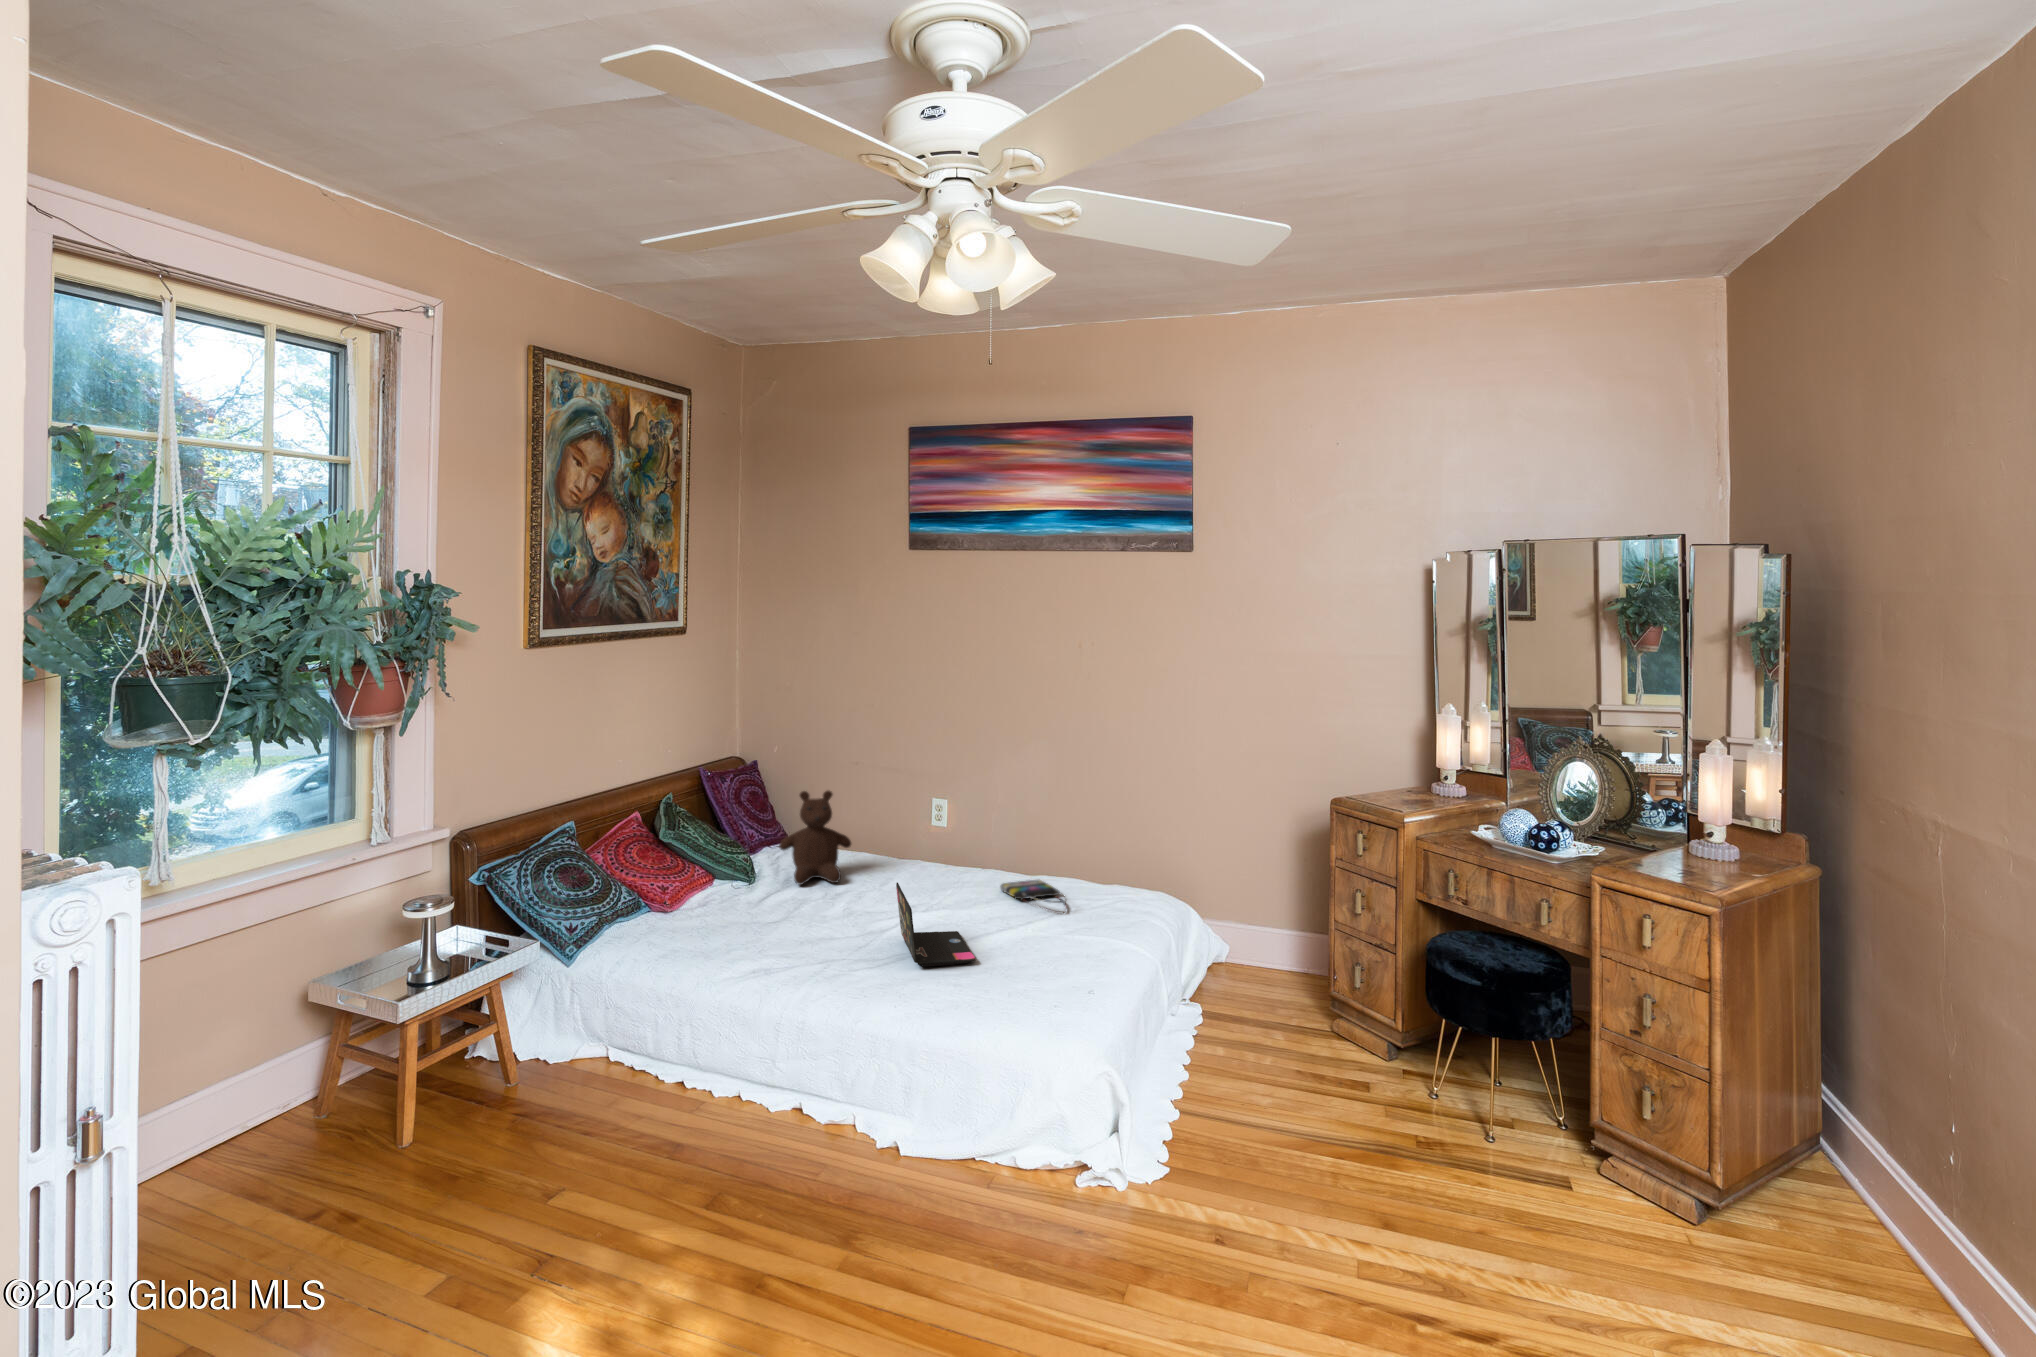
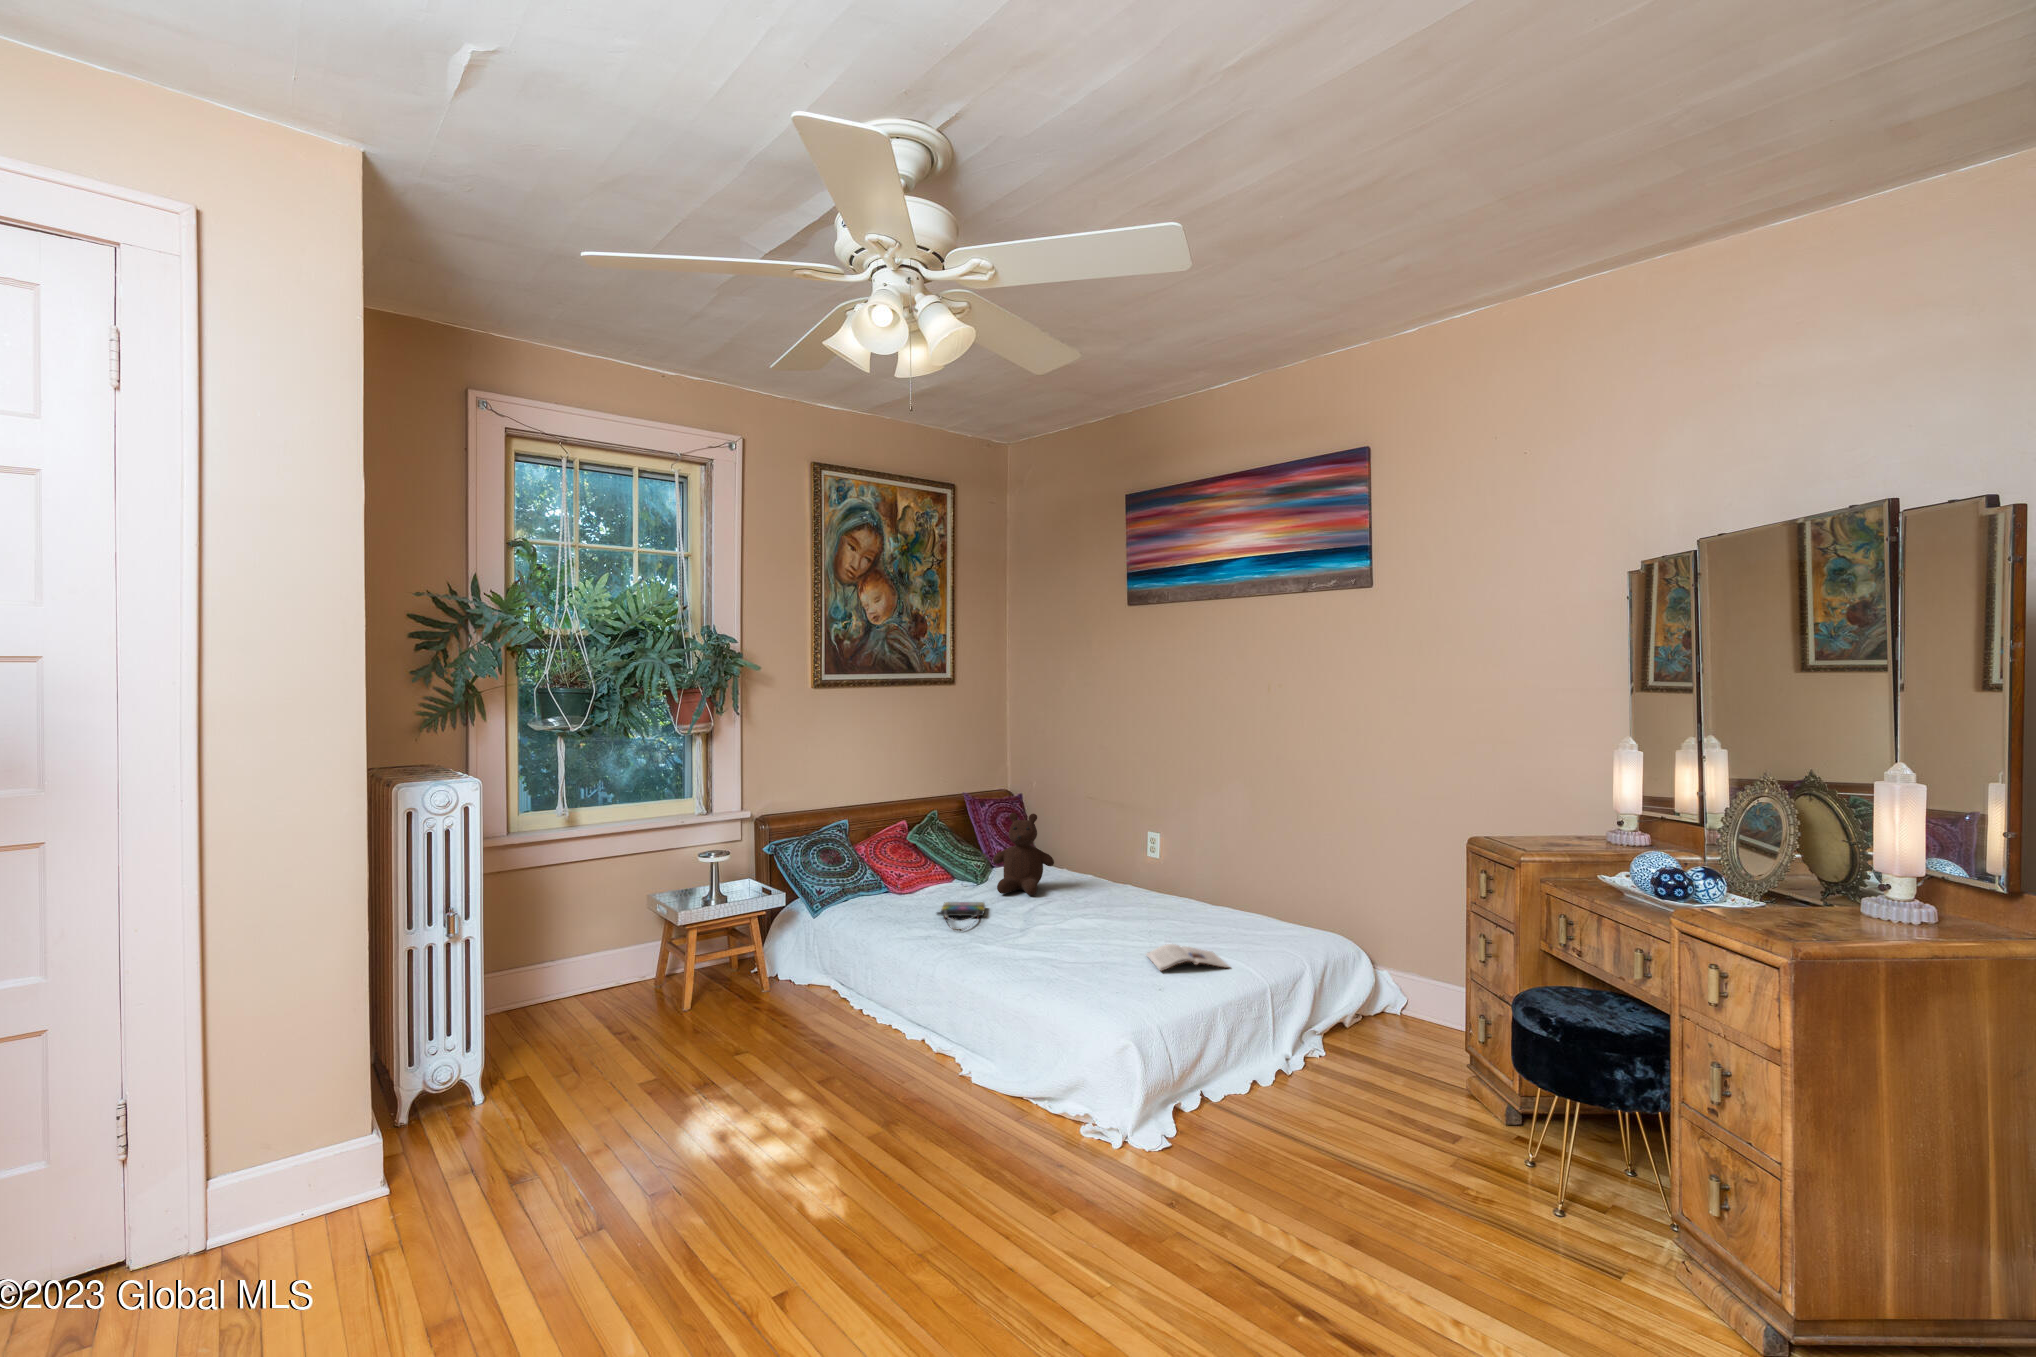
tote bag: present [1001,880,1066,913] -> present [937,902,985,931]
laptop: present [896,883,976,967] -> none [1020,891,1092,968]
magazine: none [1022,923,1112,954] -> present [1146,944,1230,971]

